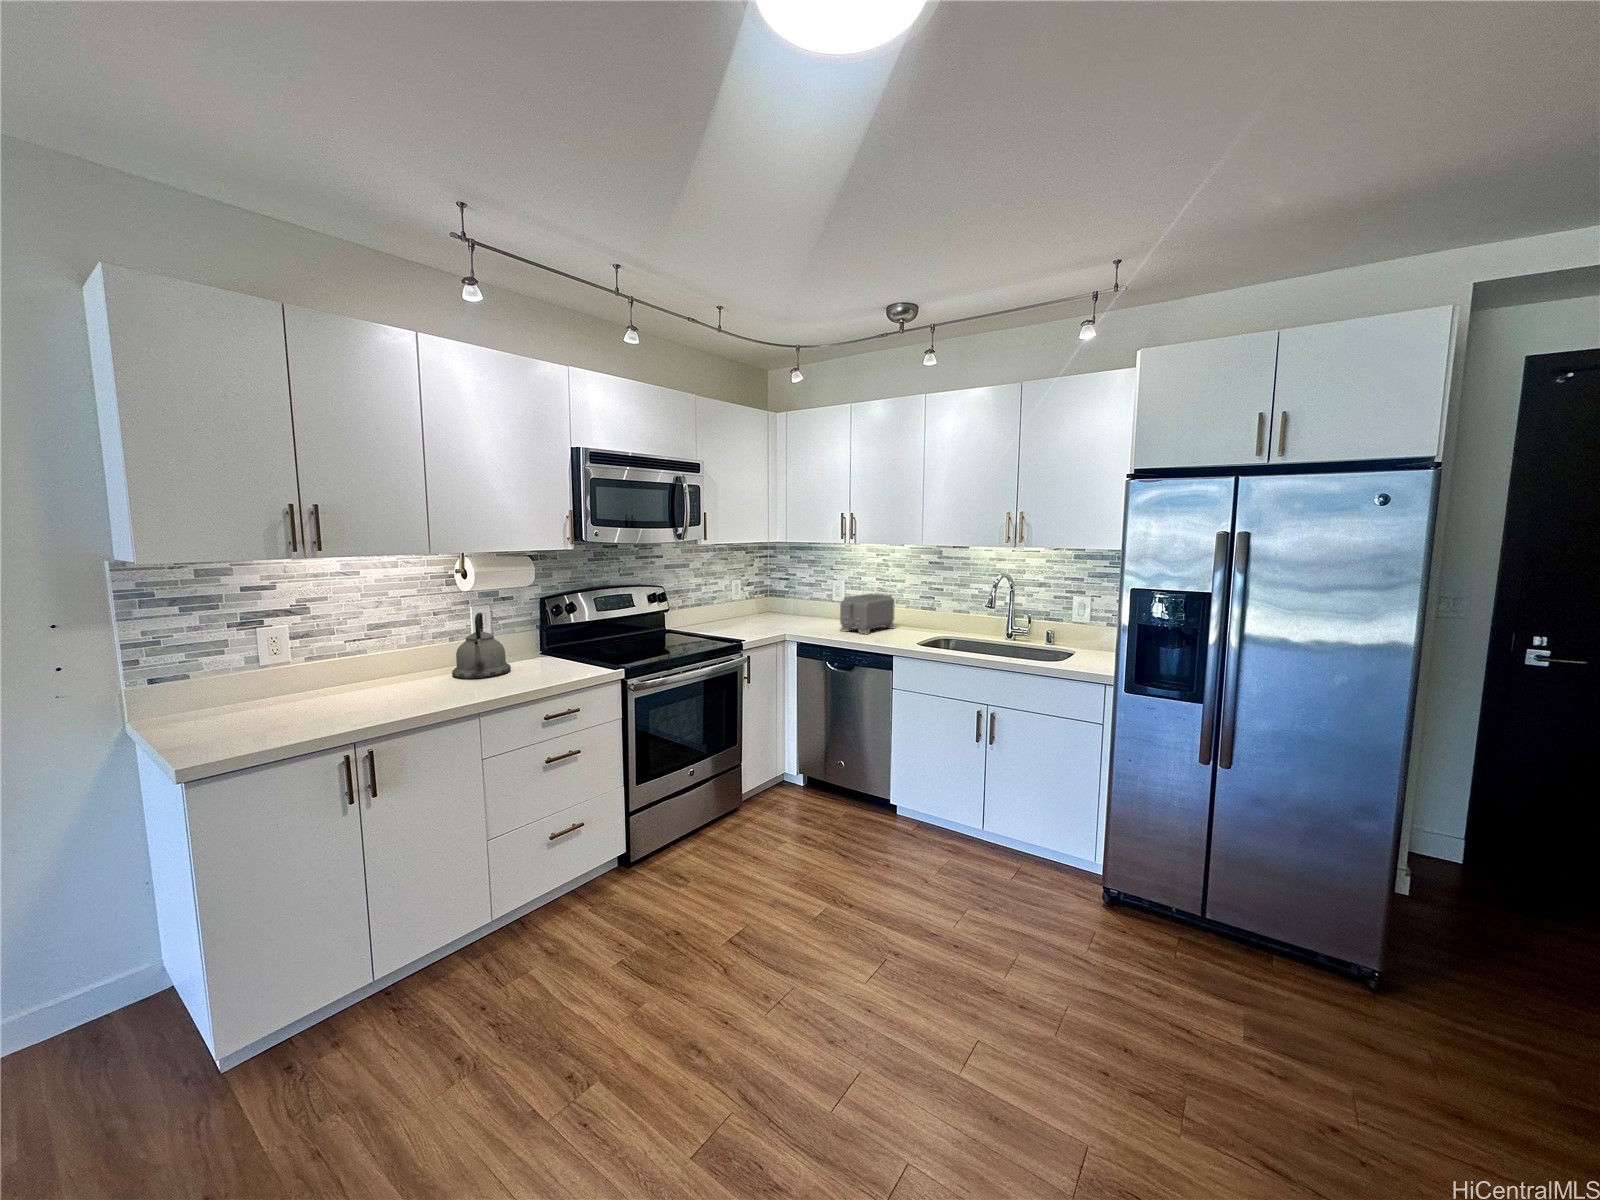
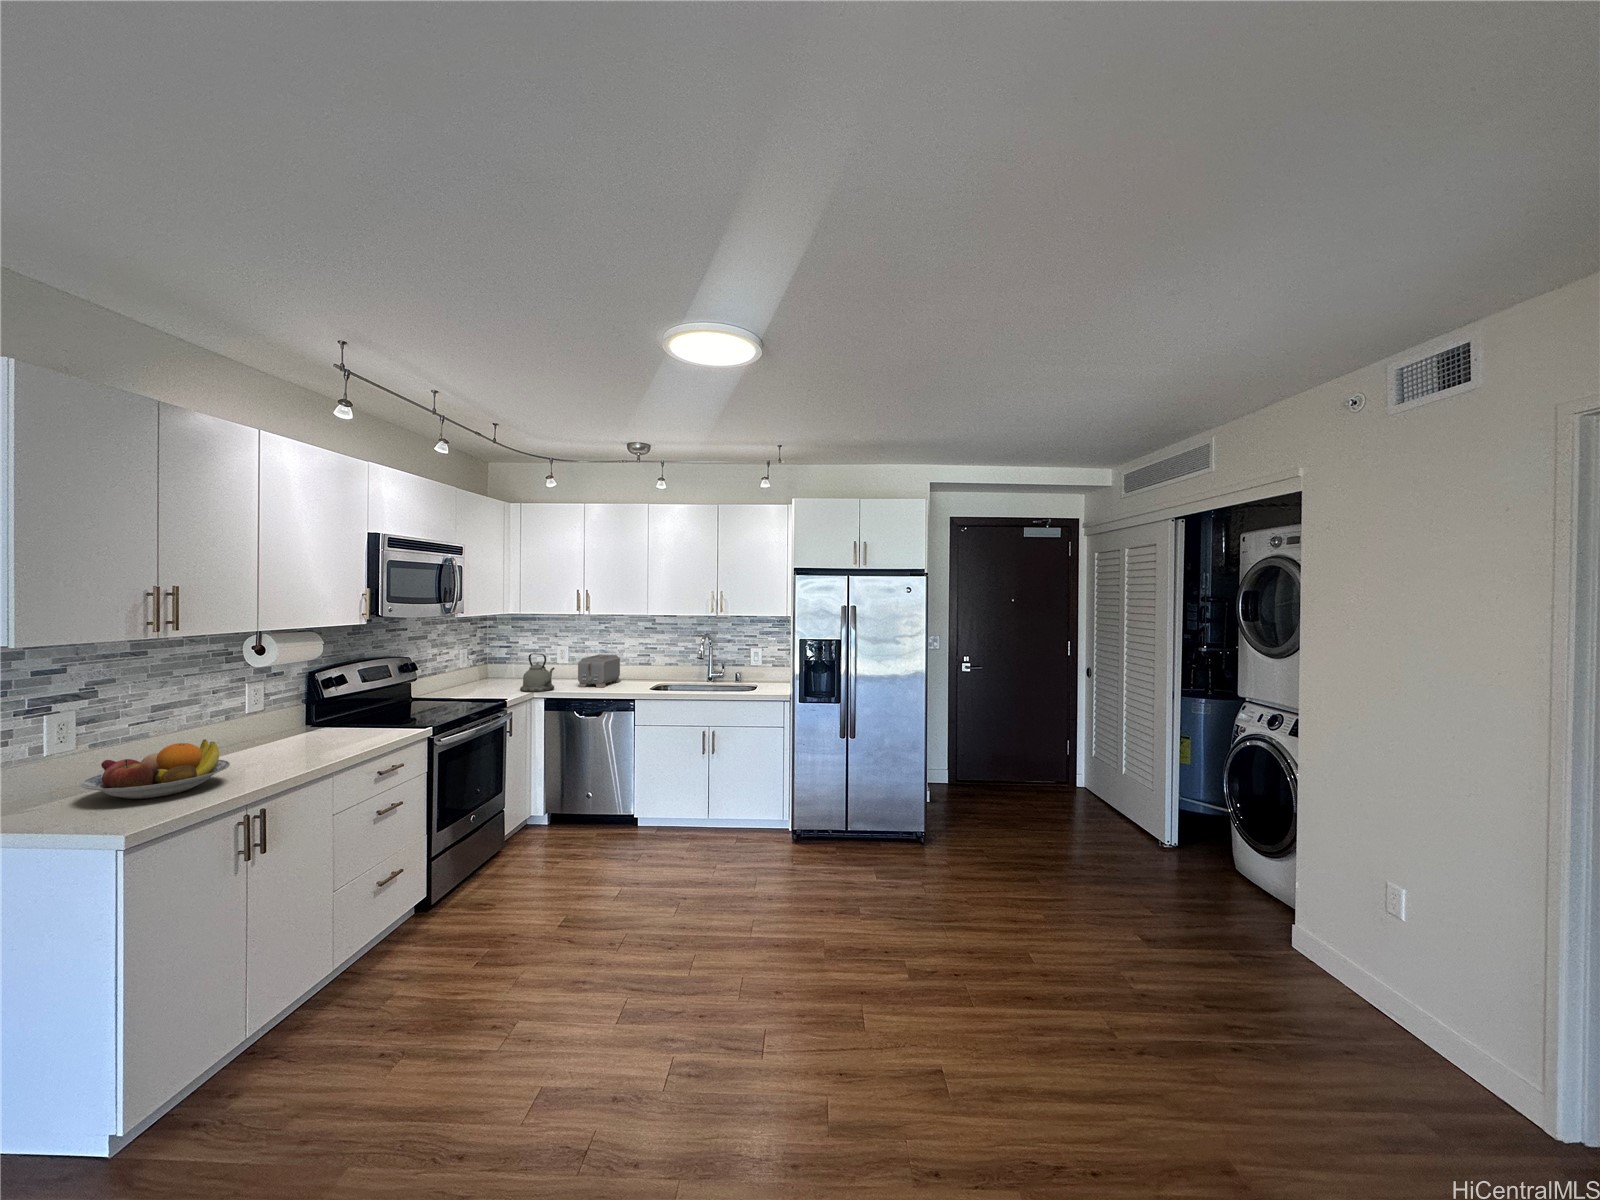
kettle: present [452,613,511,679] -> present [520,653,555,692]
fruit bowl: none [236,665,374,723] -> present [81,739,230,799]

